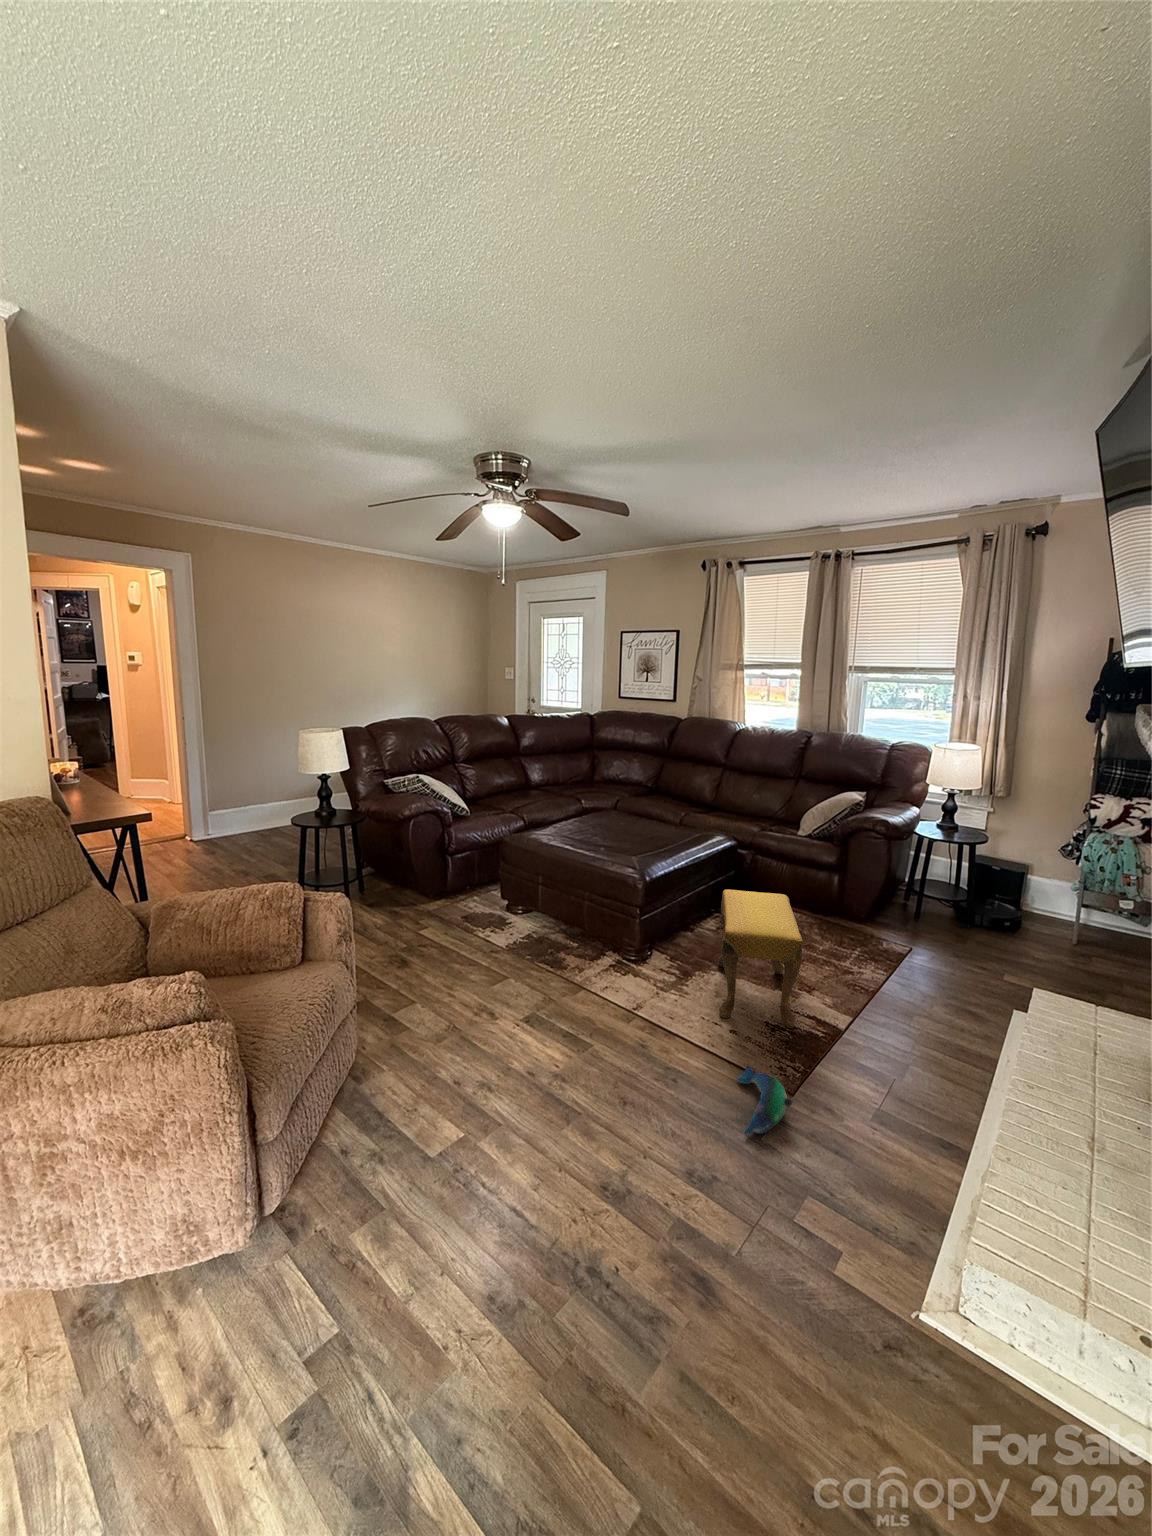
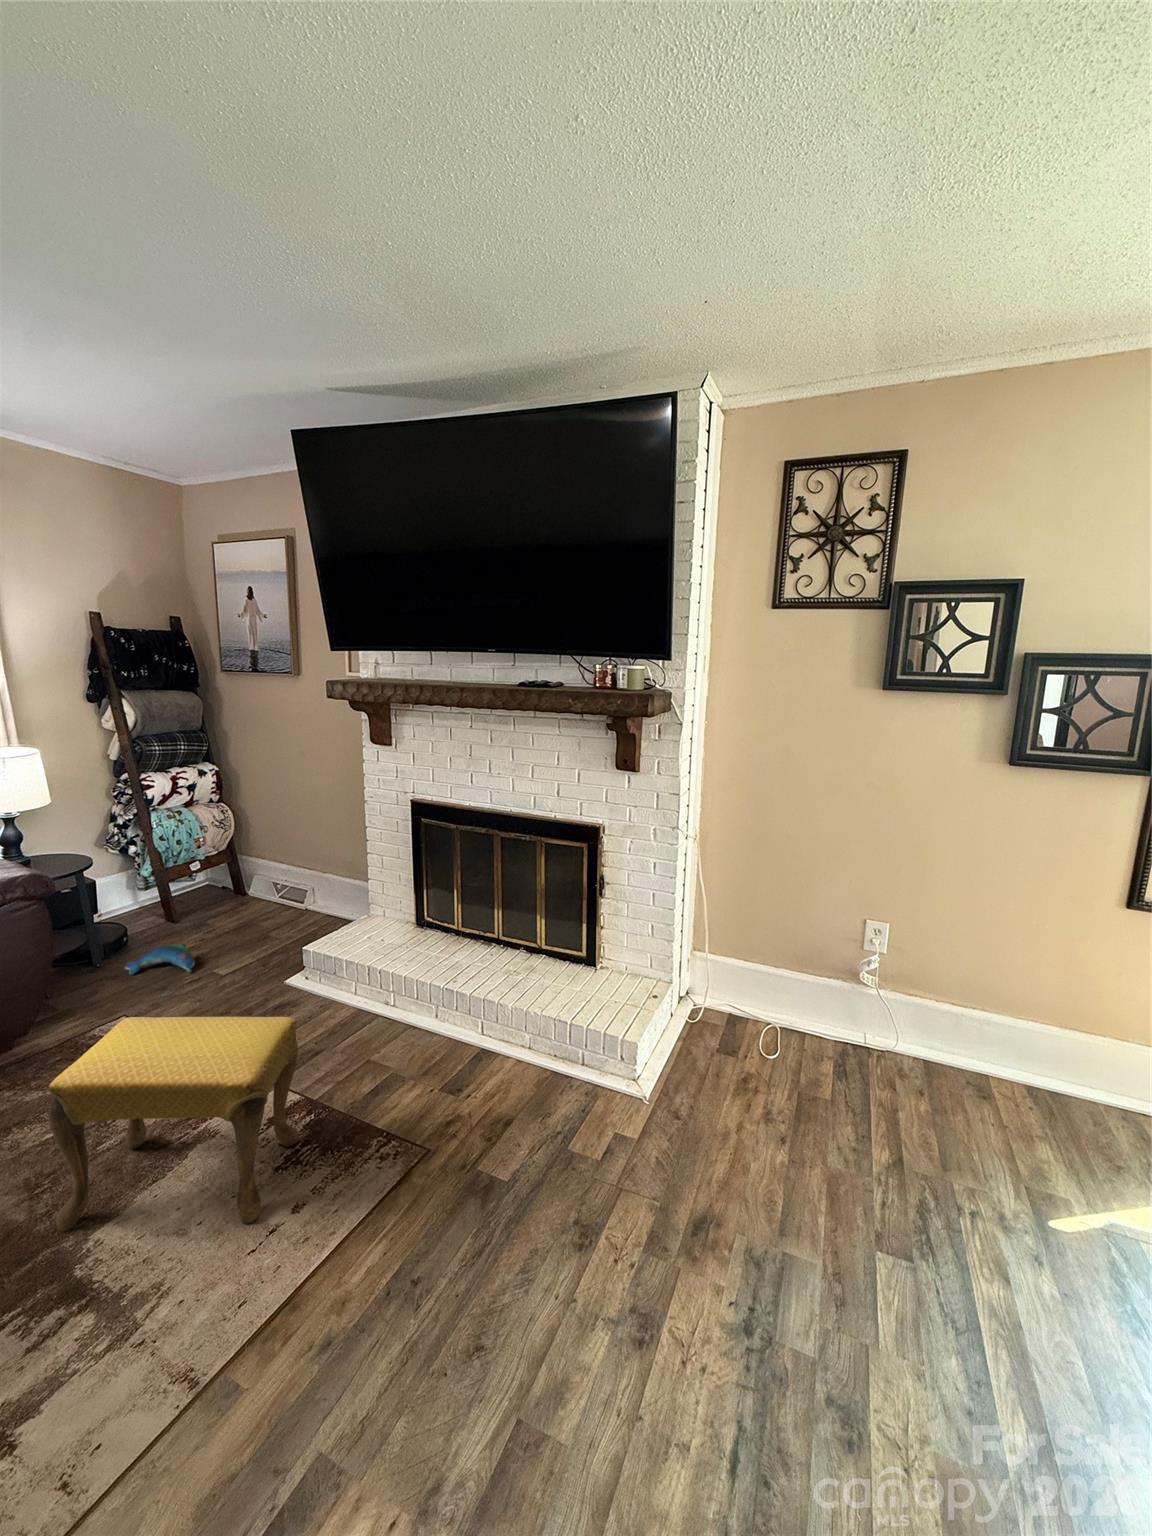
plush toy: present [737,1067,792,1135] -> present [124,944,195,974]

